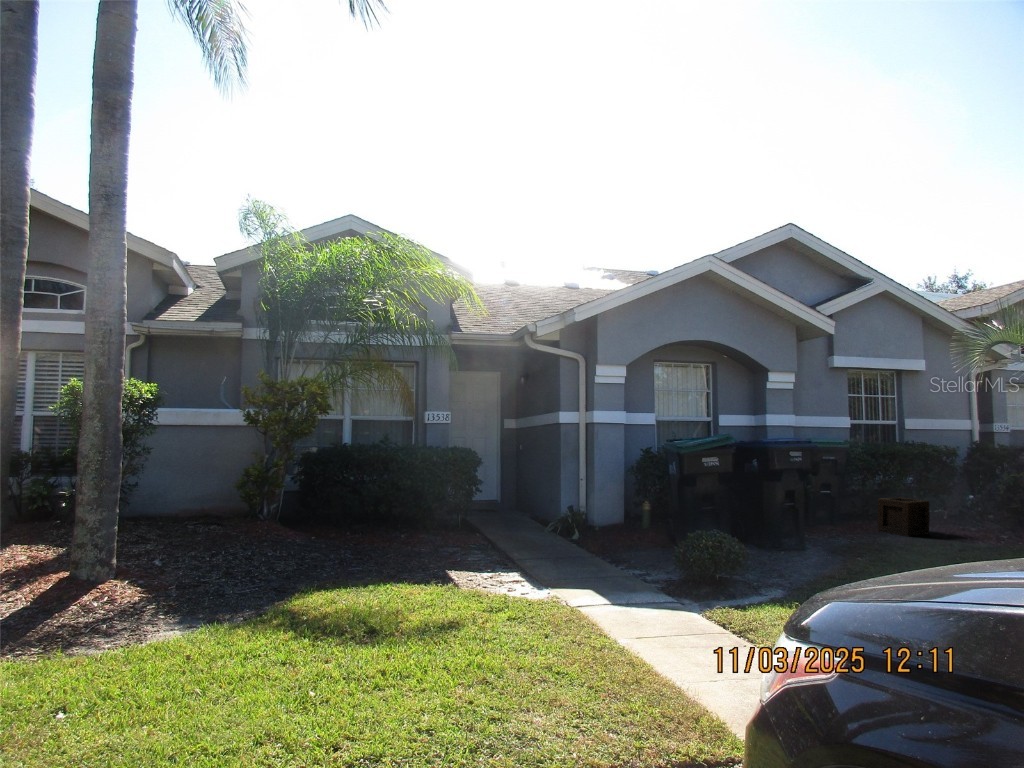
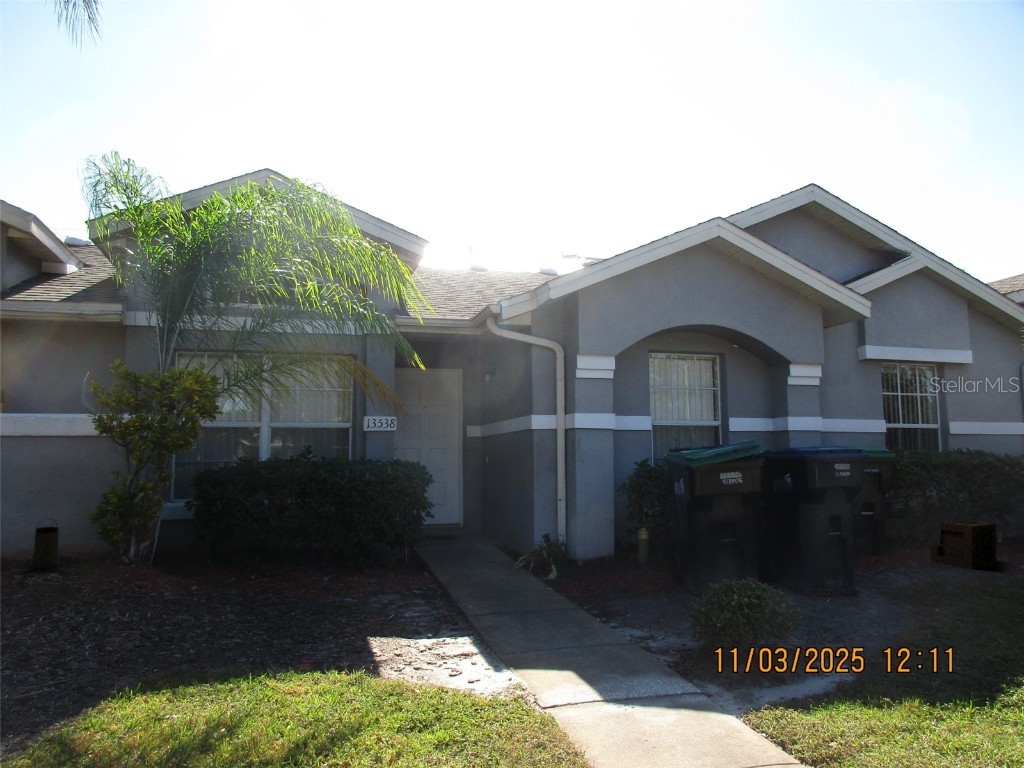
watering can: none [183,487,203,524] -> present [32,518,60,568]

